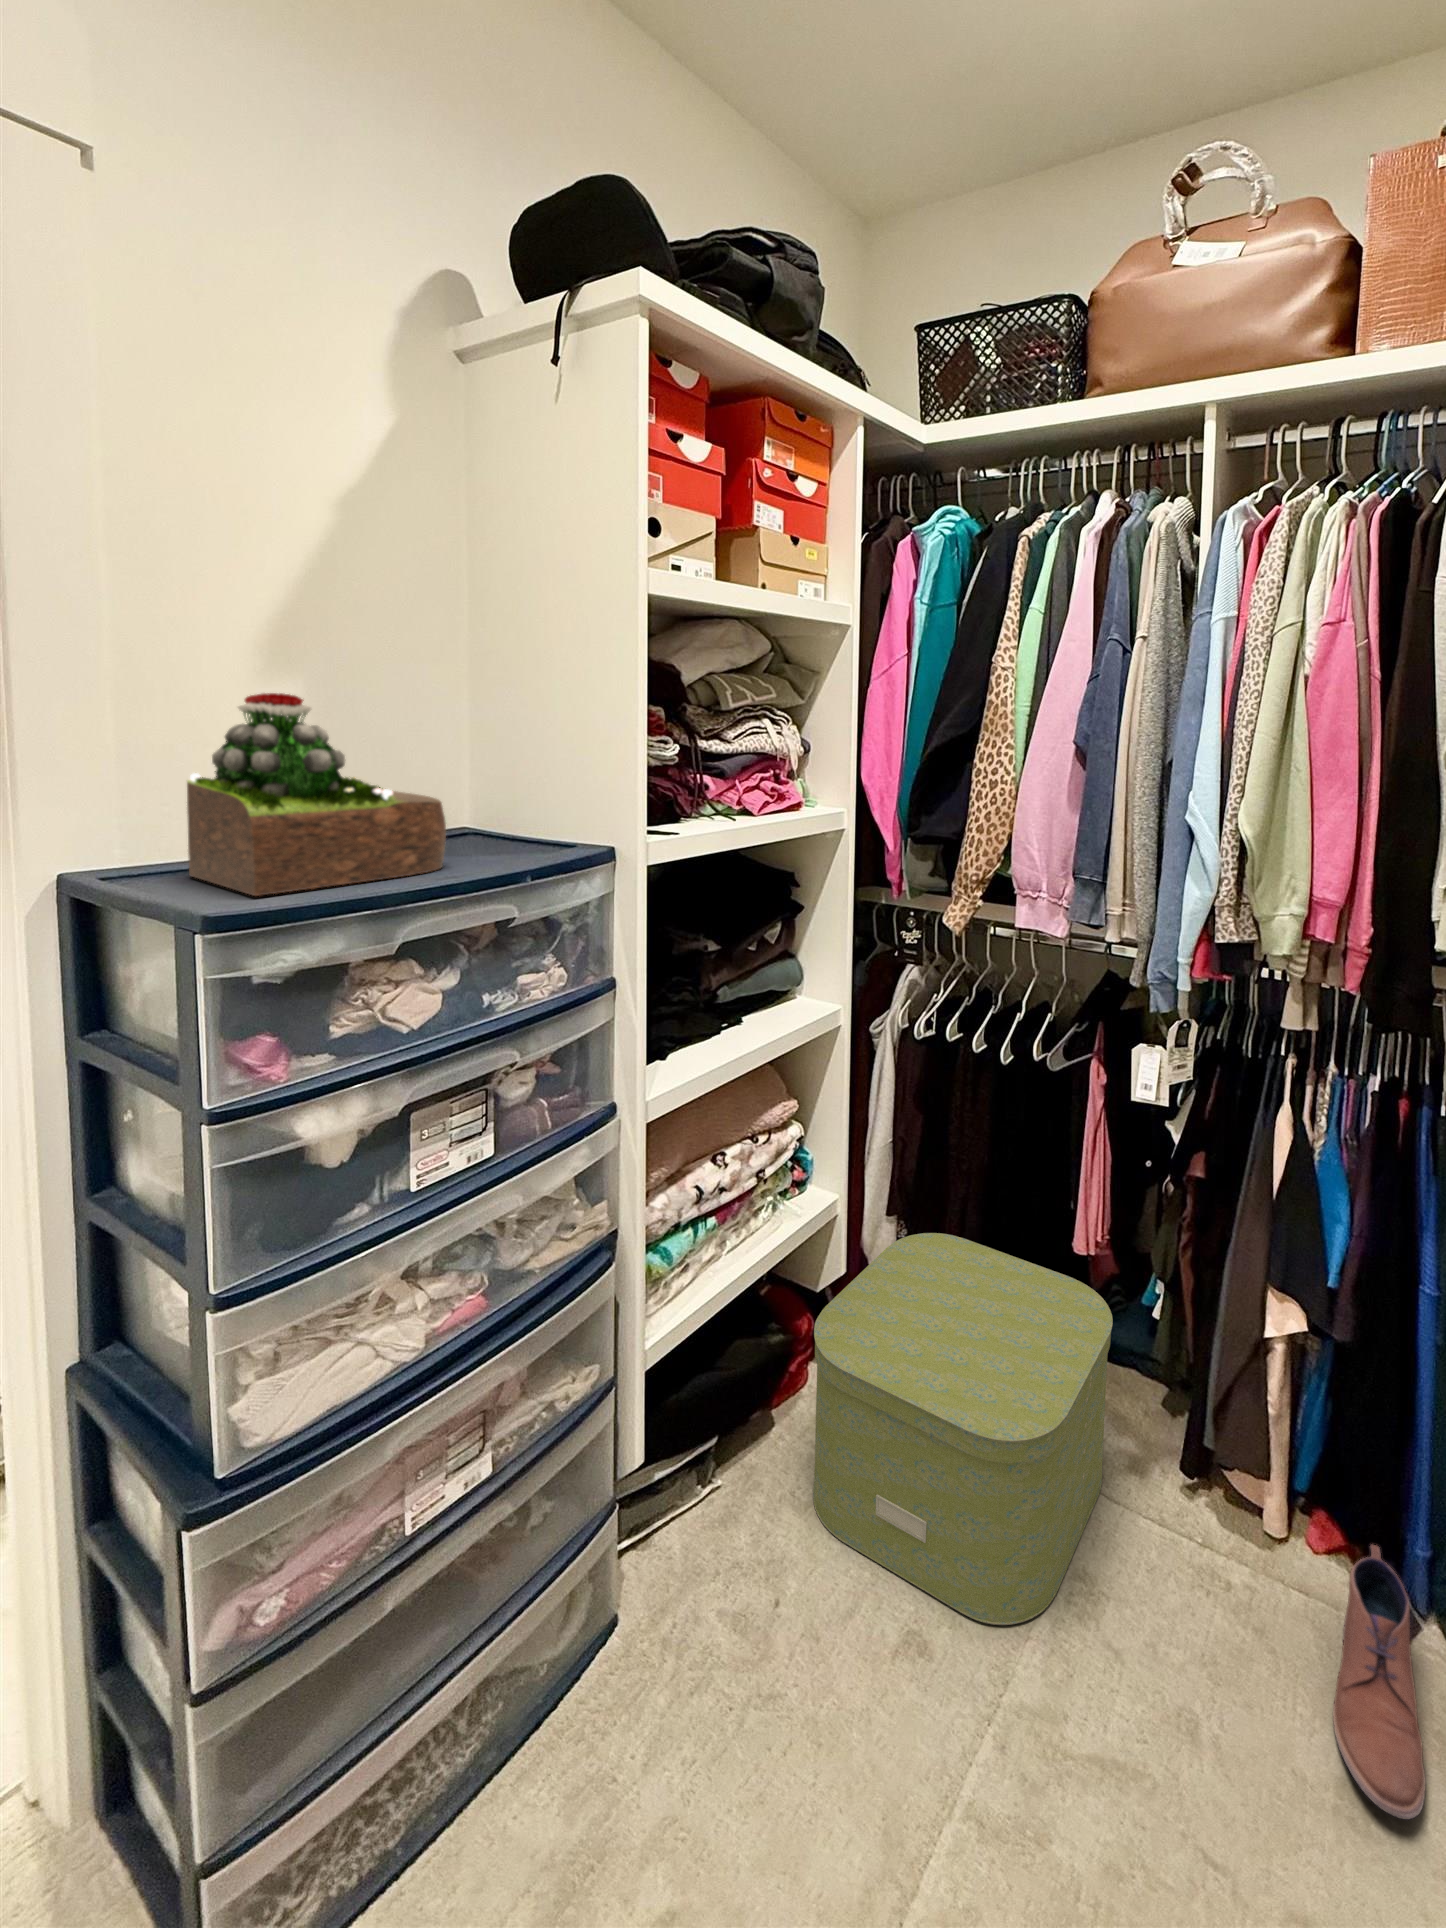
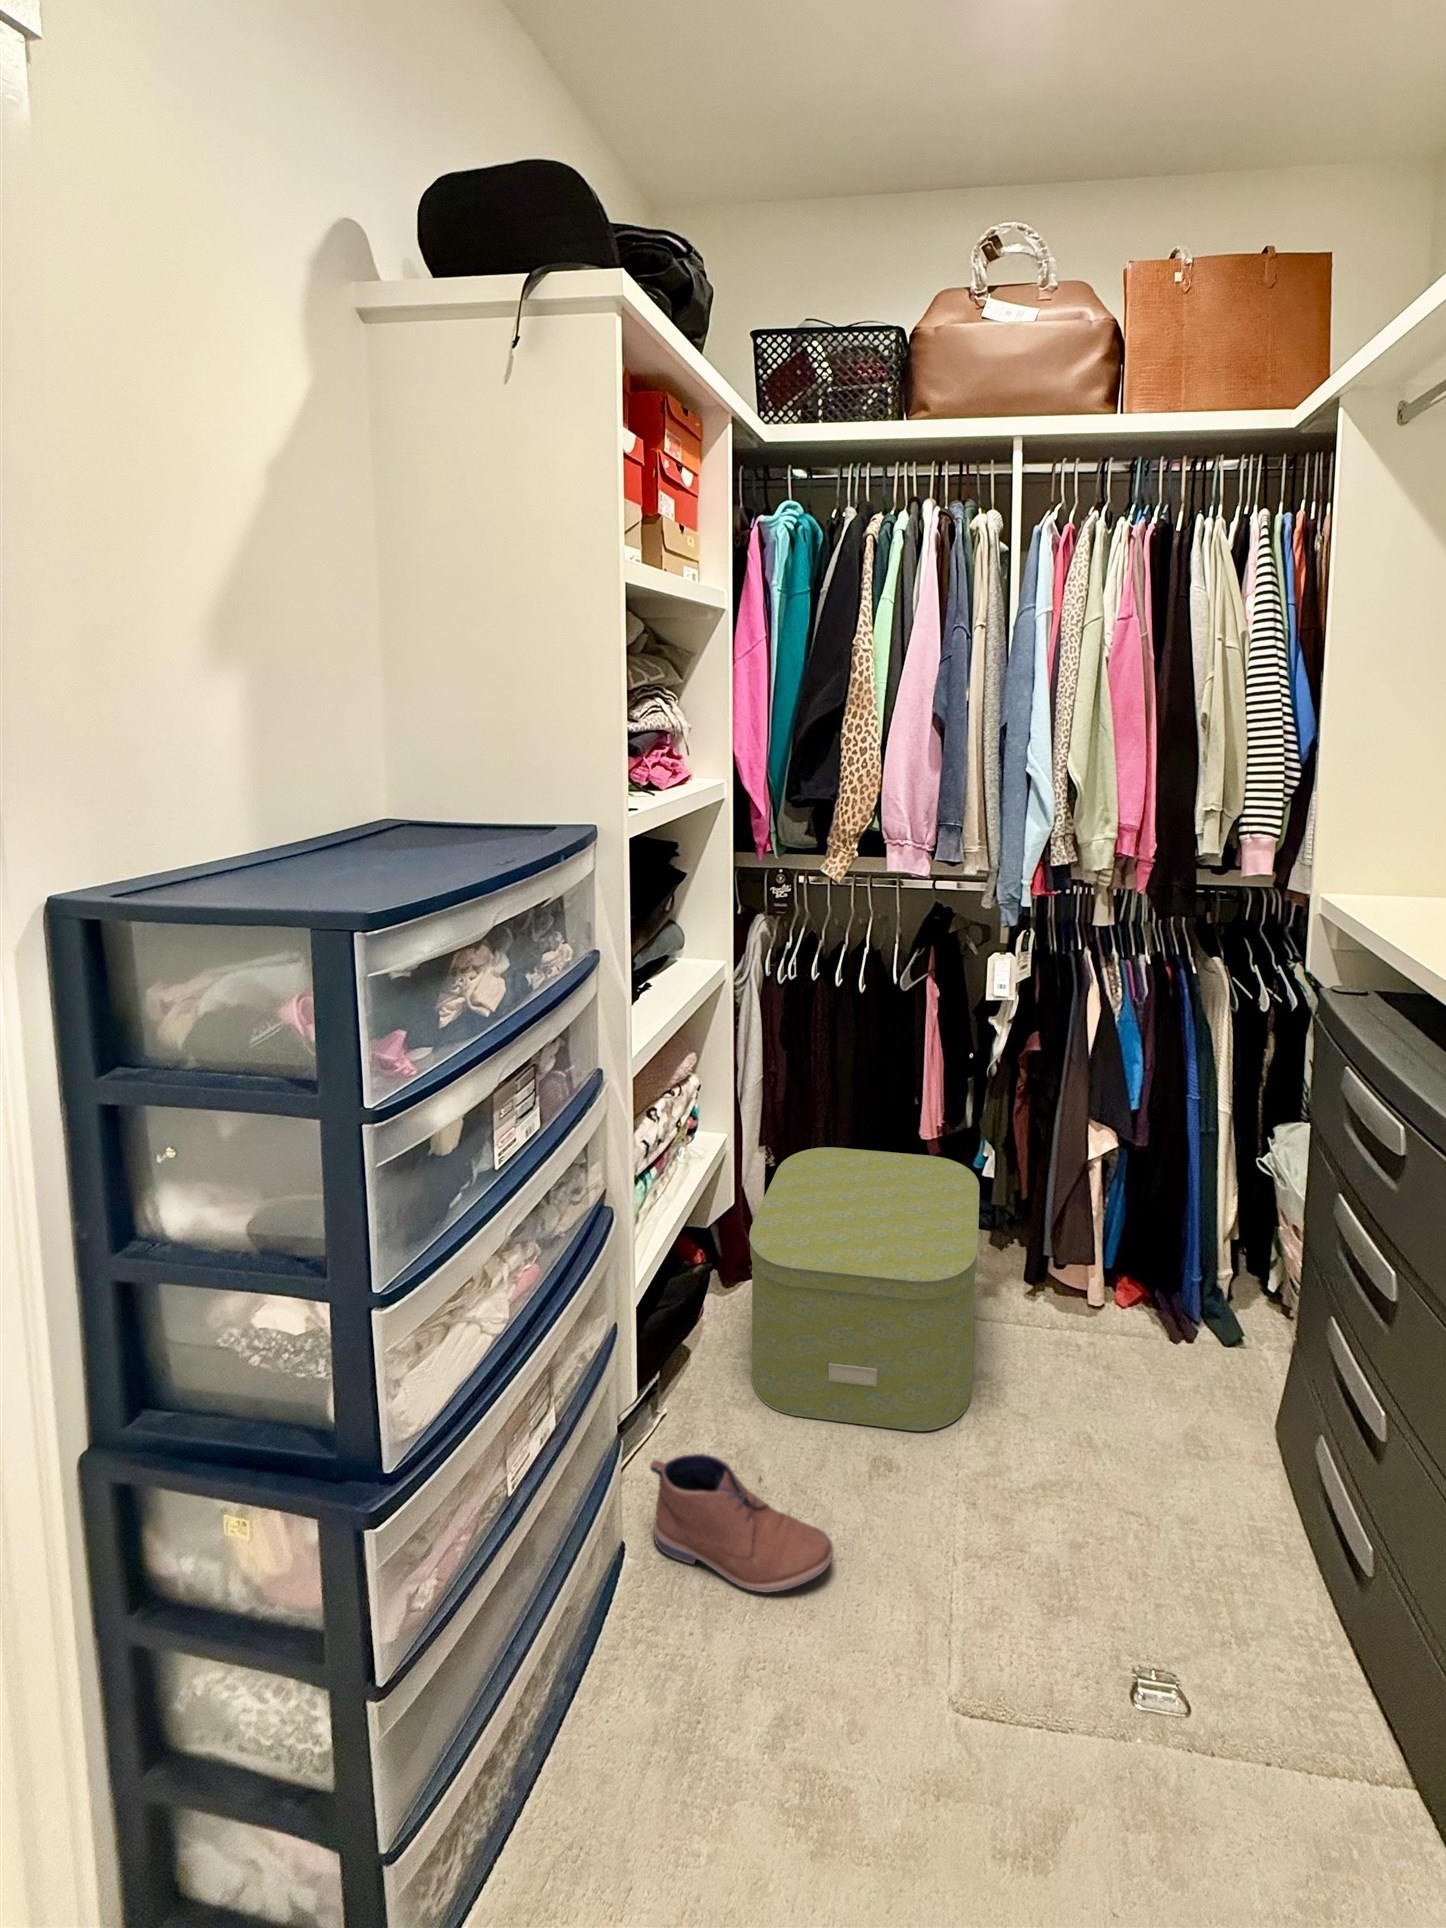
succulent plant: present [187,693,446,896] -> none [180,678,461,893]
shoe: present [1333,1545,1426,1820] -> present [650,1454,834,1592]

